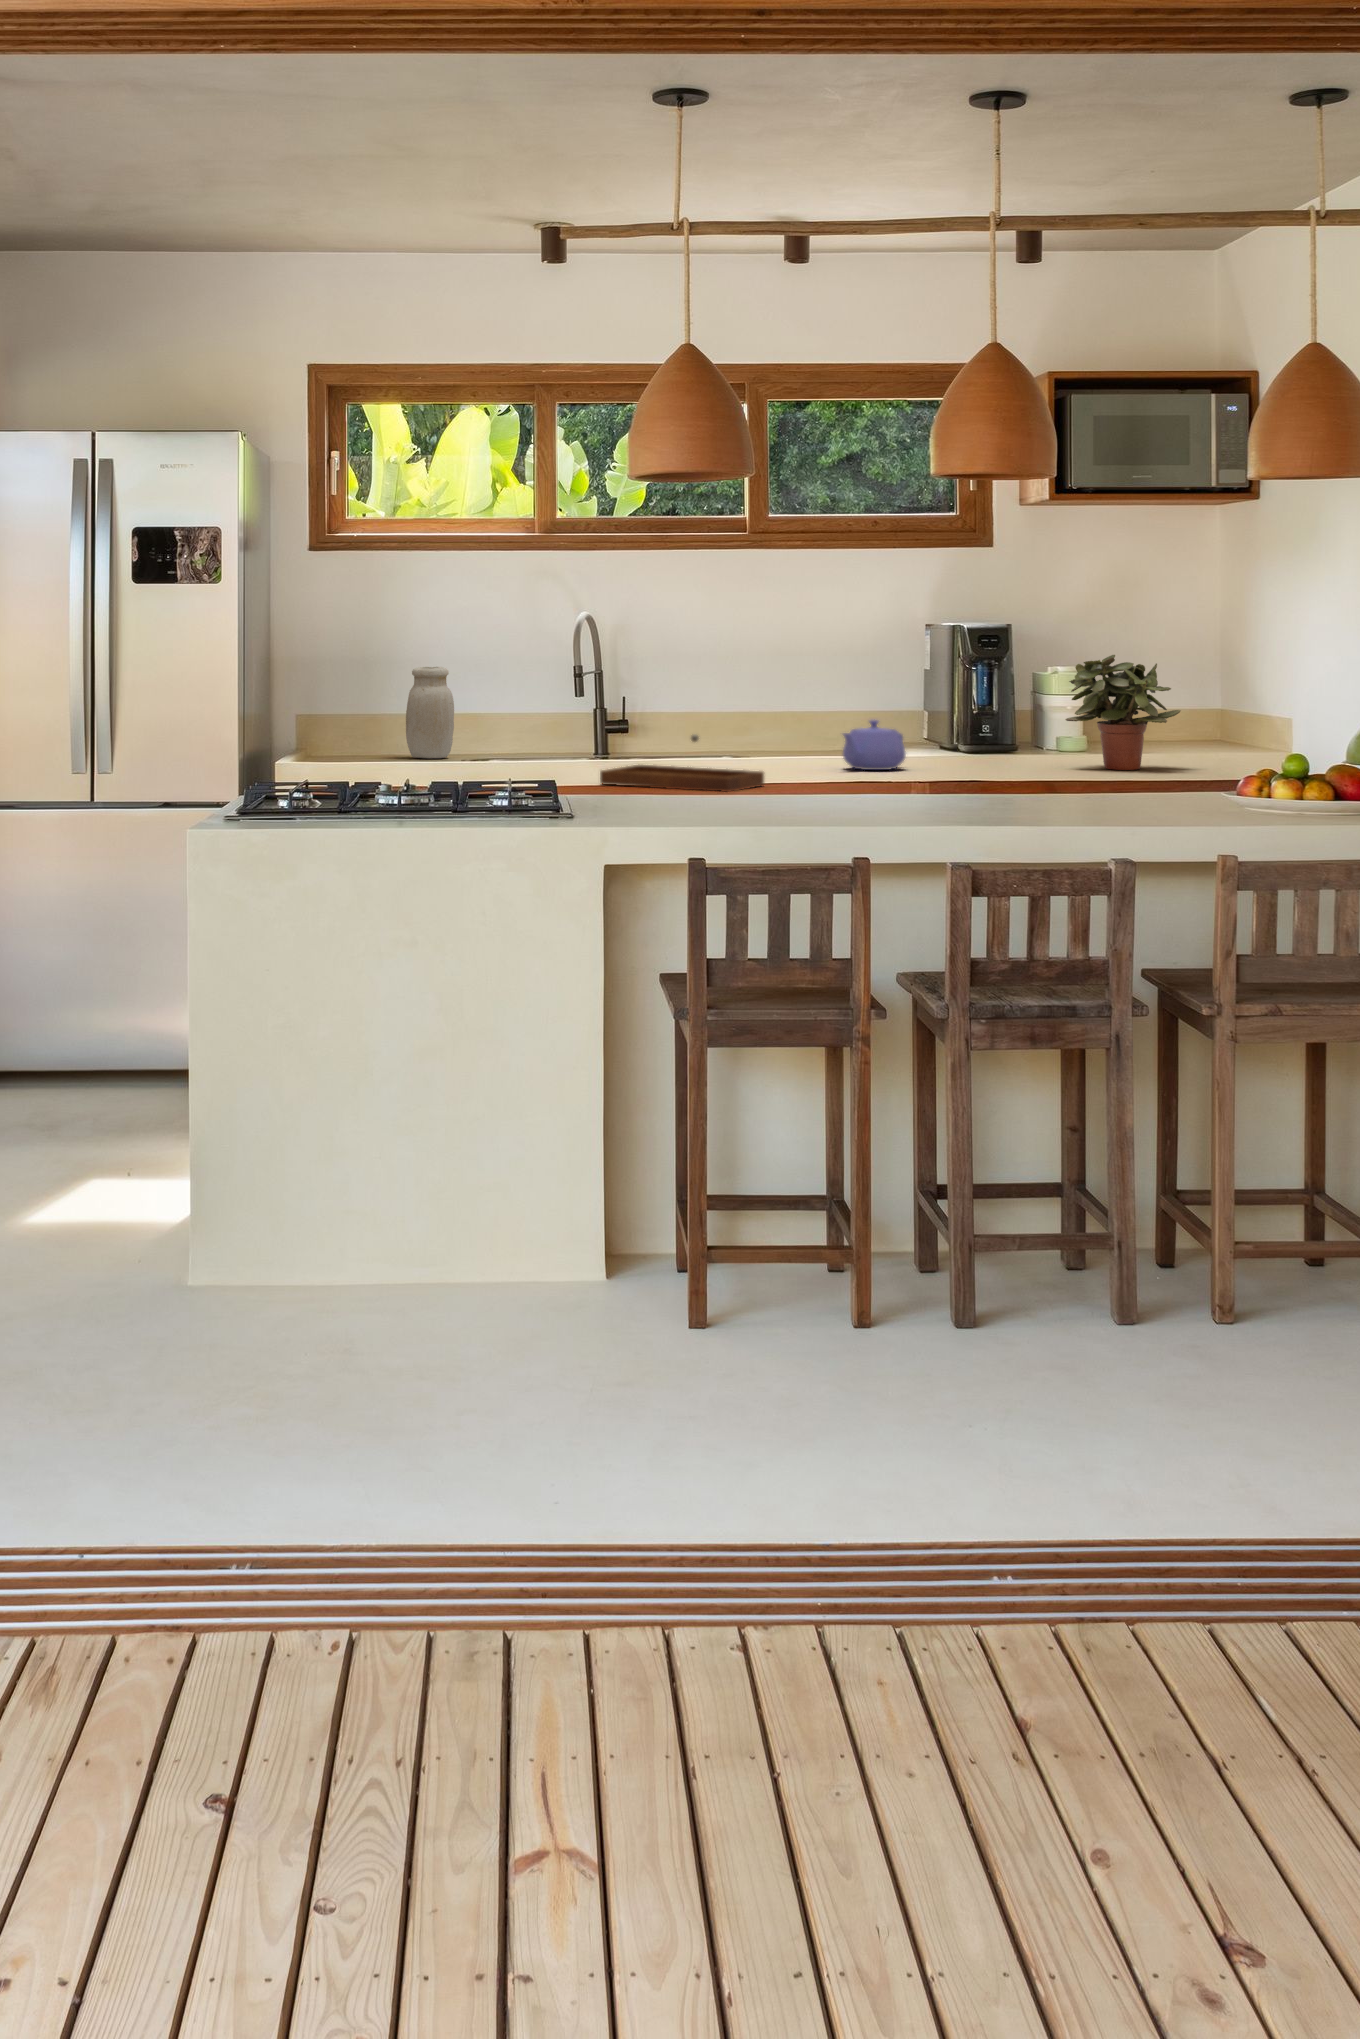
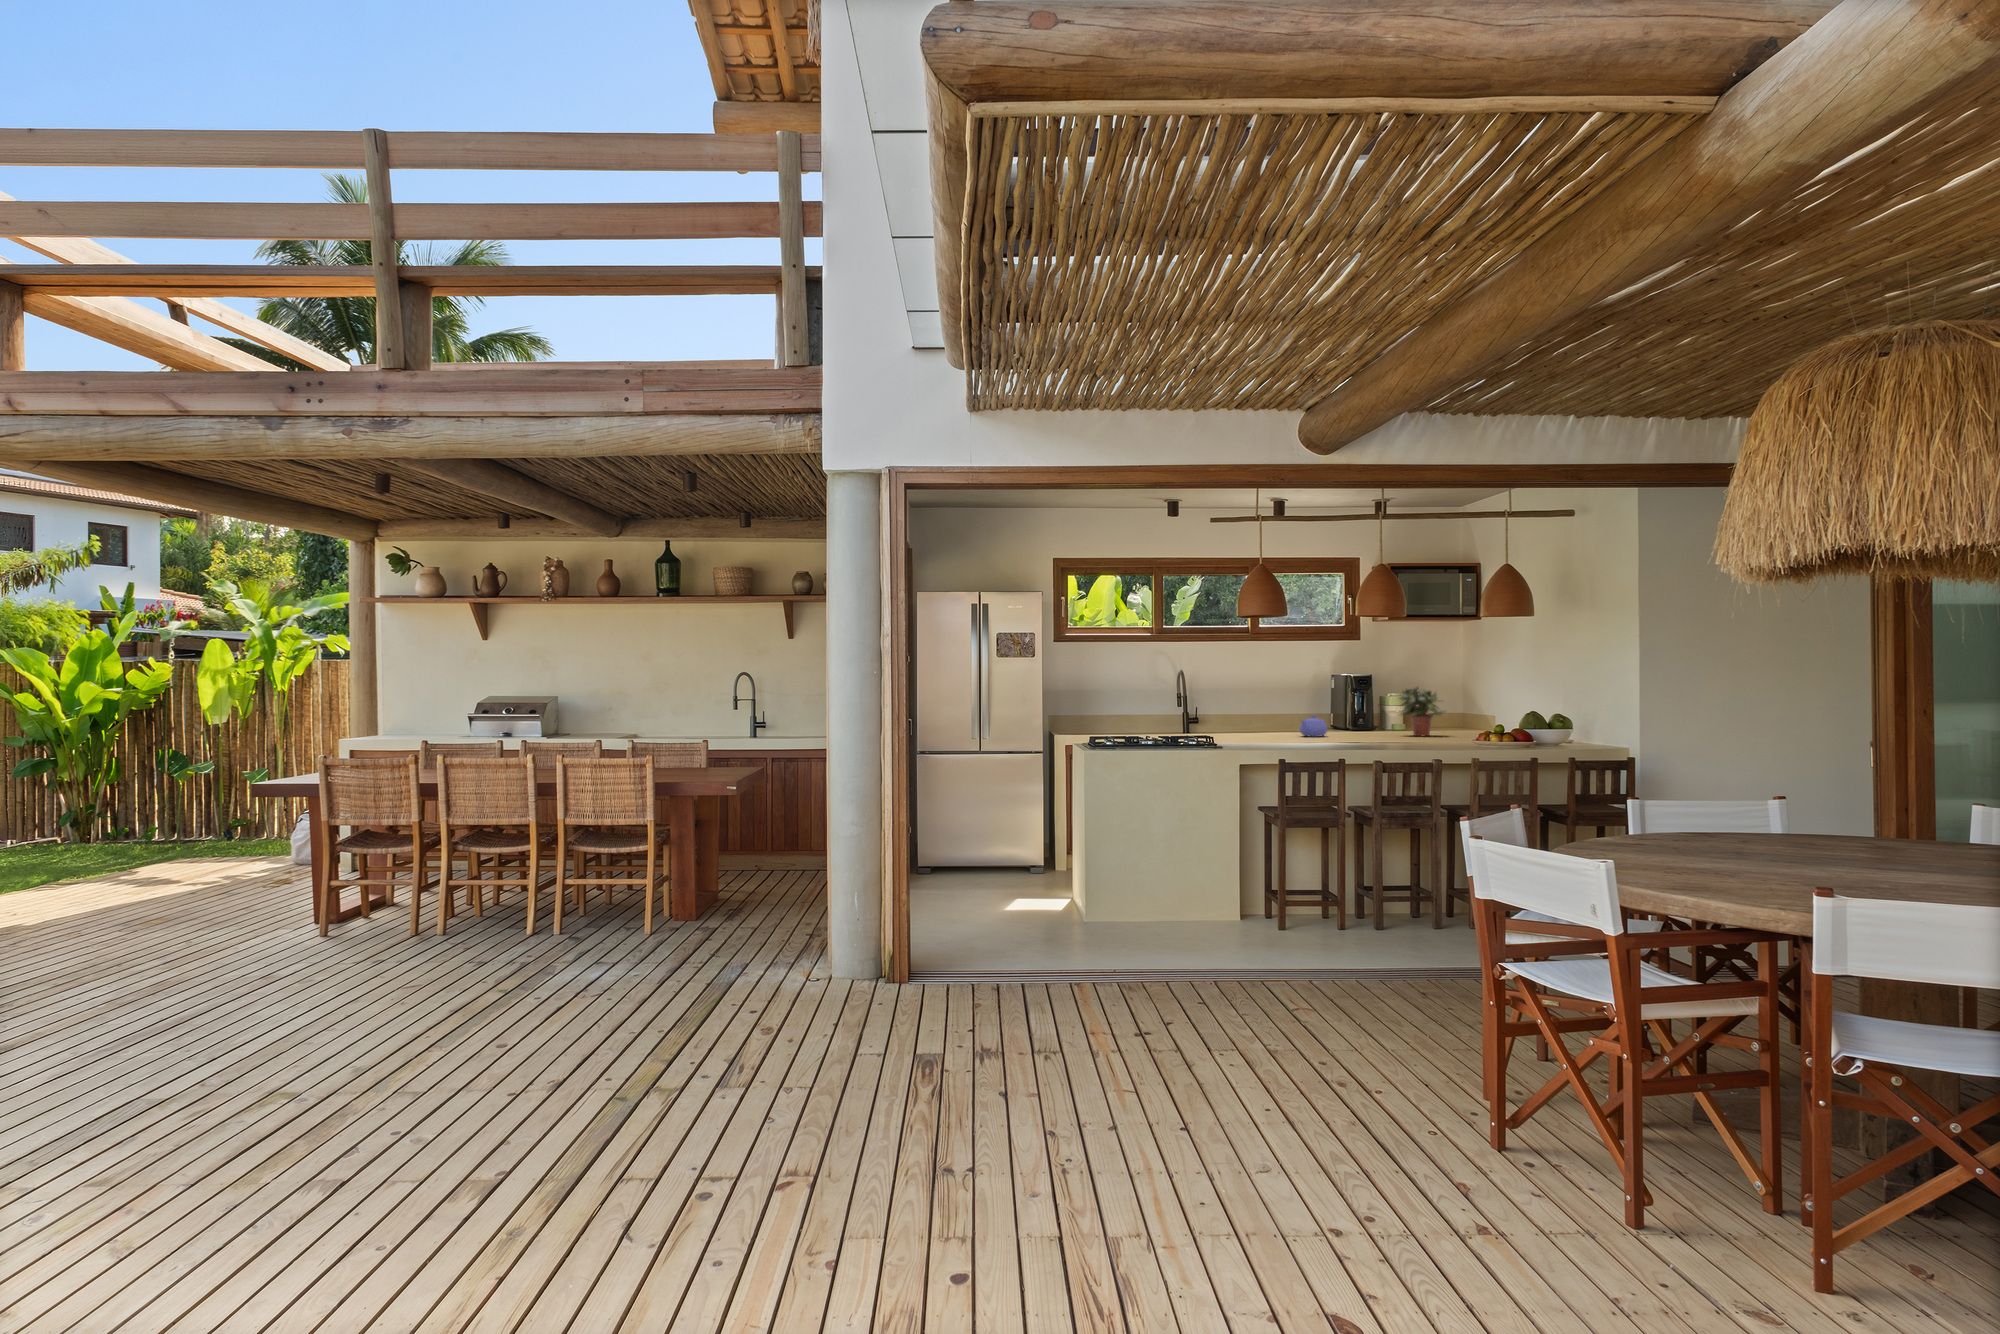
jar: present [406,667,454,758] -> none [1098,693,1119,734]
tray: present [600,734,764,792] -> none [1206,720,1276,743]

